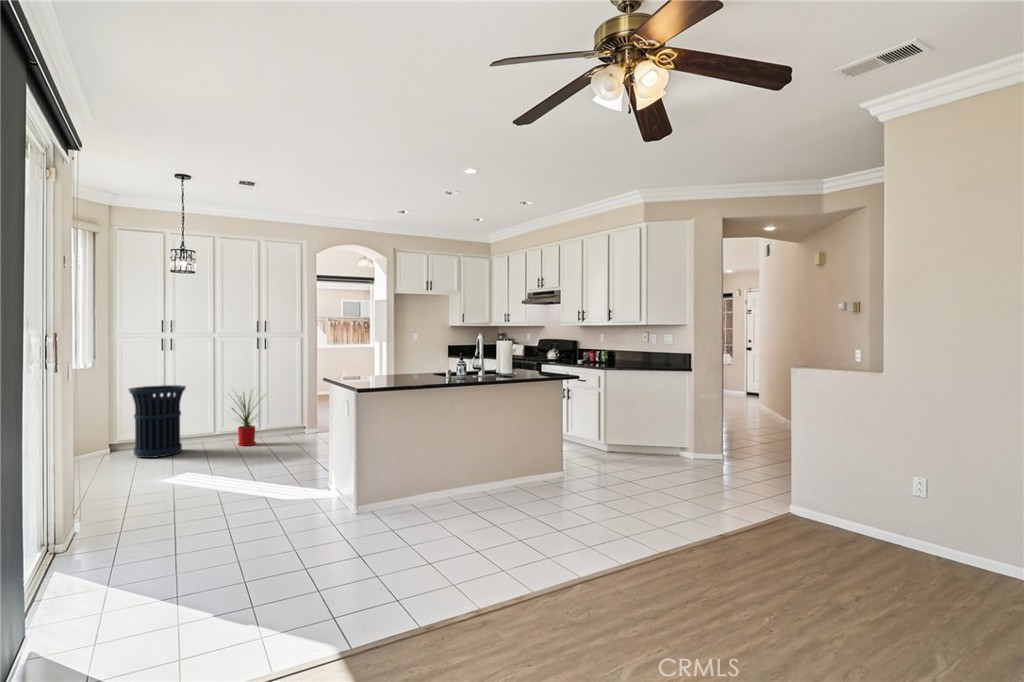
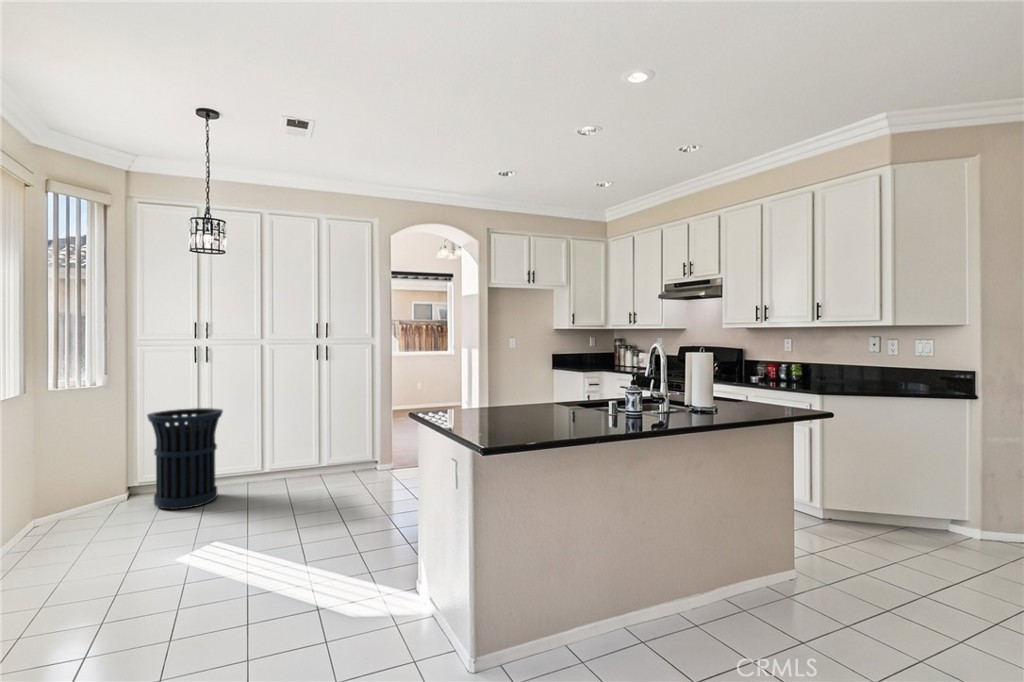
house plant: present [232,392,258,446] -> none [270,408,333,490]

